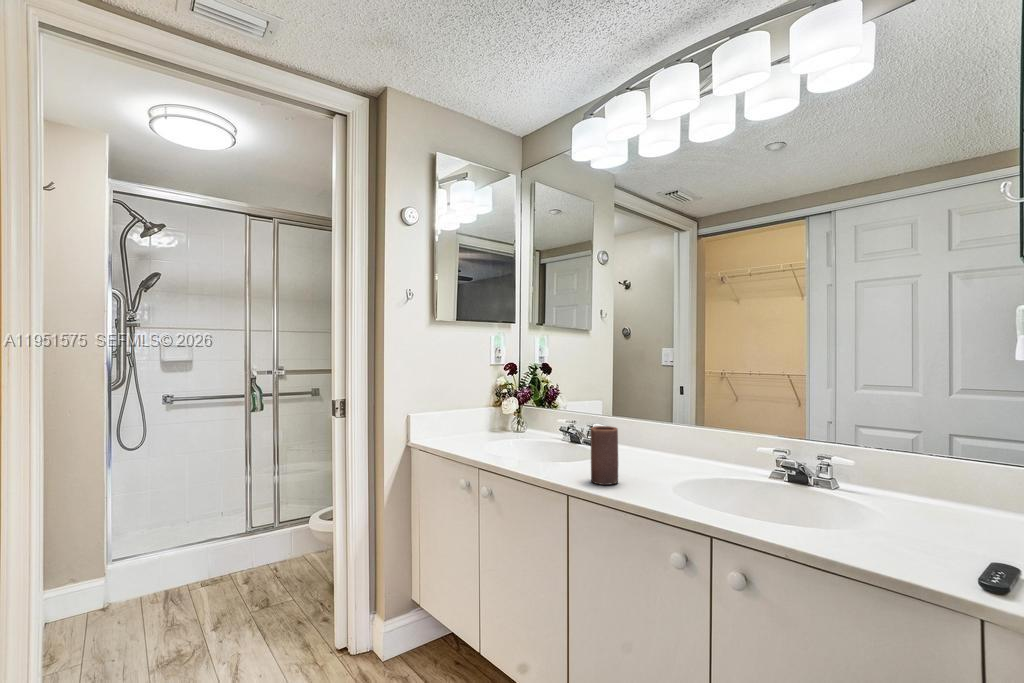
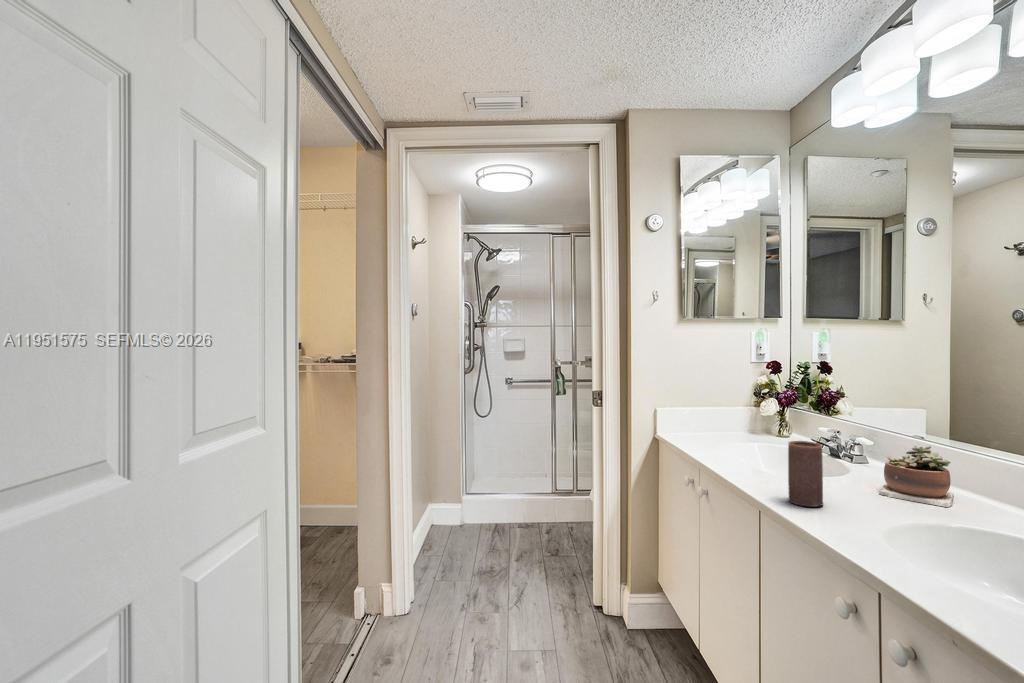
succulent plant: none [628,421,678,466] -> present [879,446,954,507]

